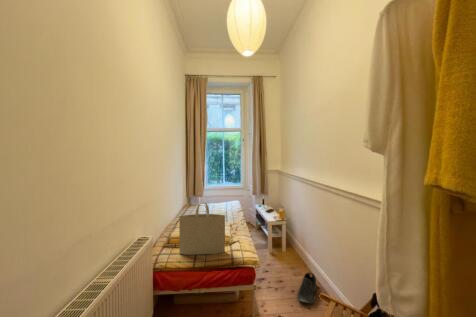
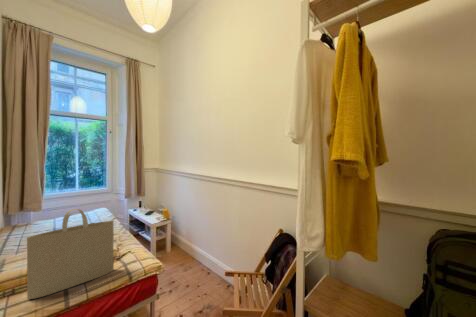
shoe: present [298,273,317,303] -> none [198,262,214,293]

